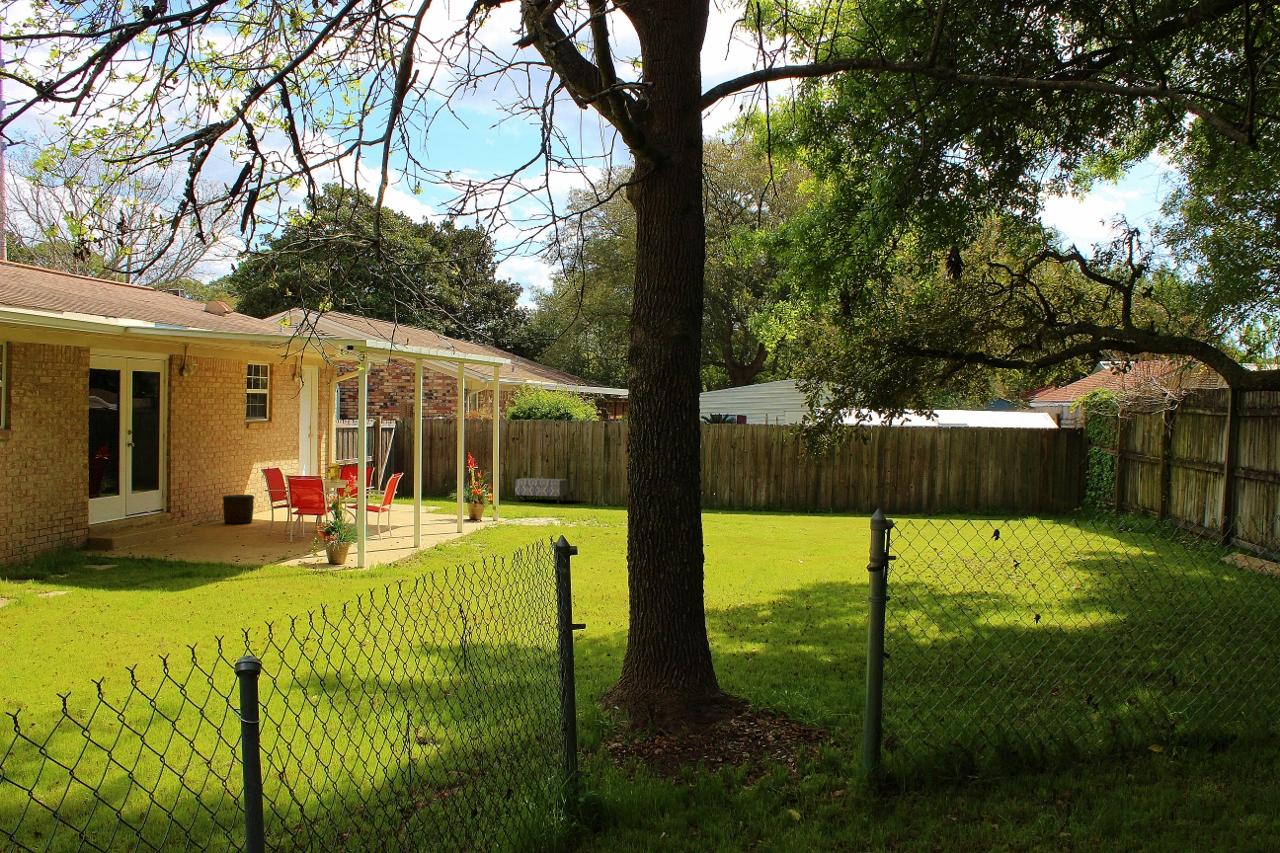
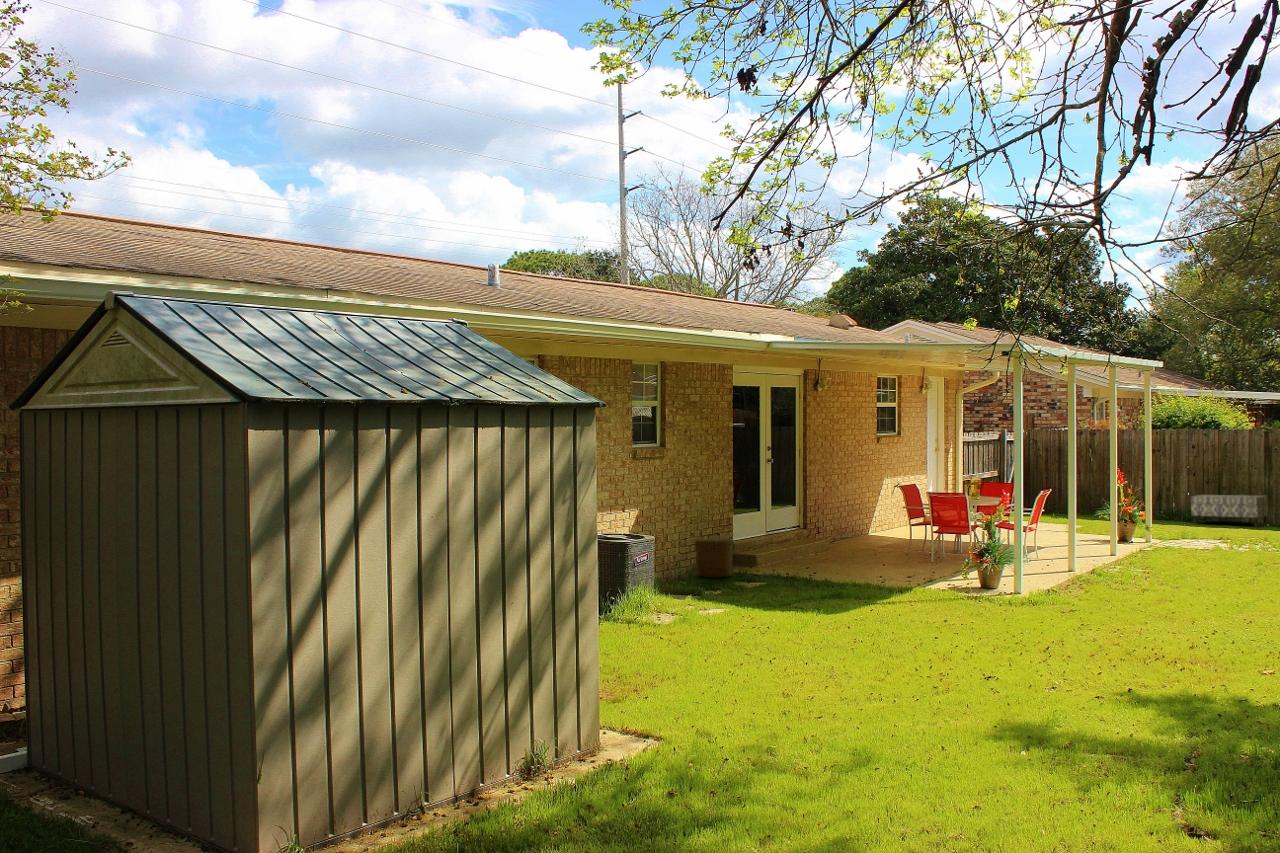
woven basket: present [223,495,254,524] -> present [695,537,733,578]

